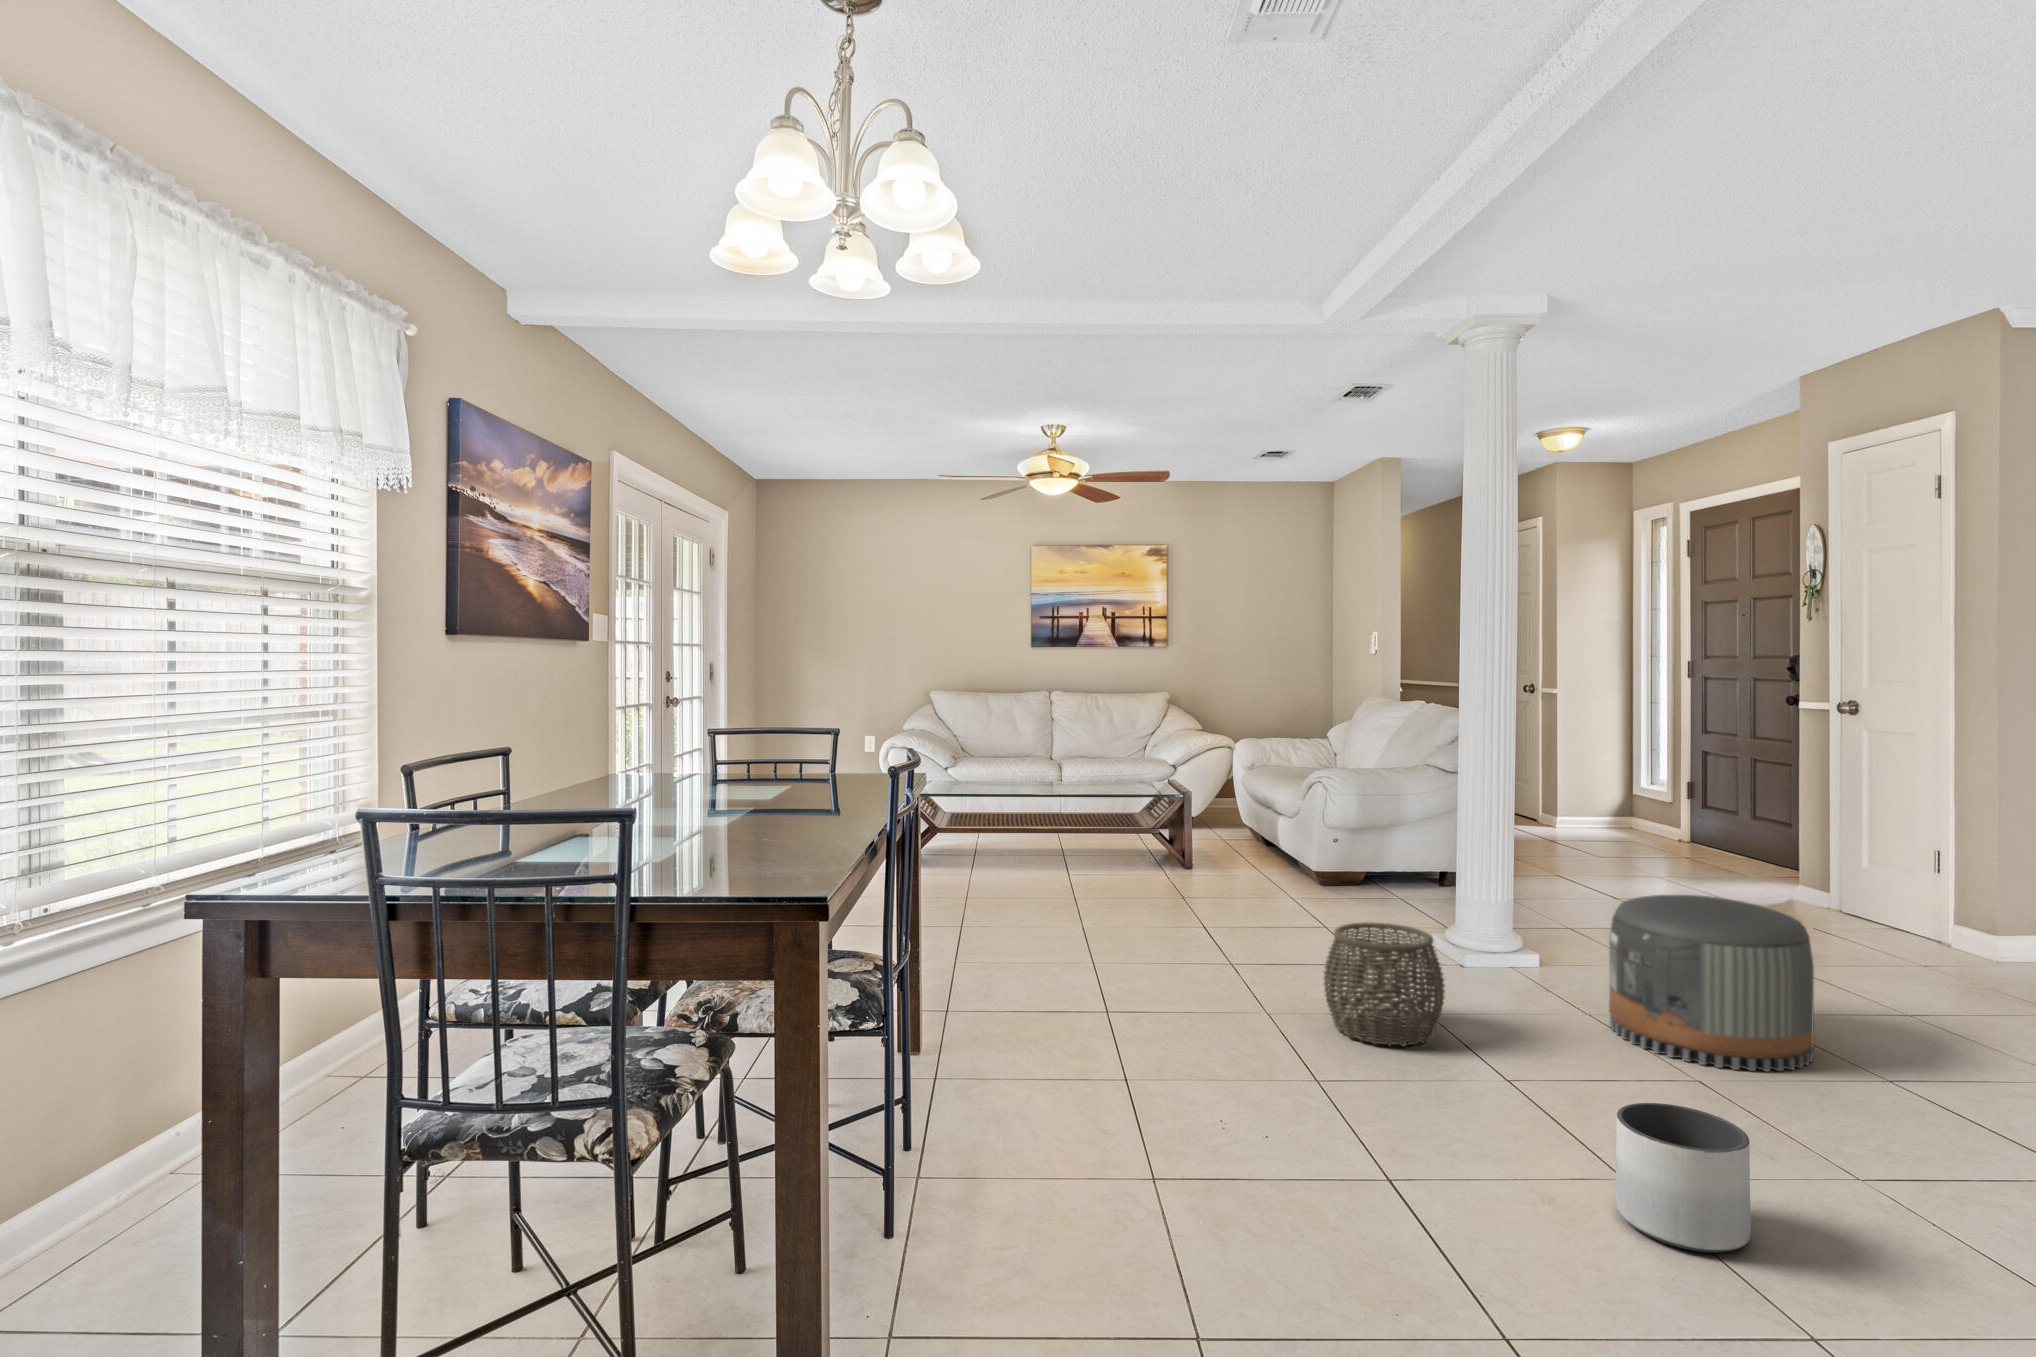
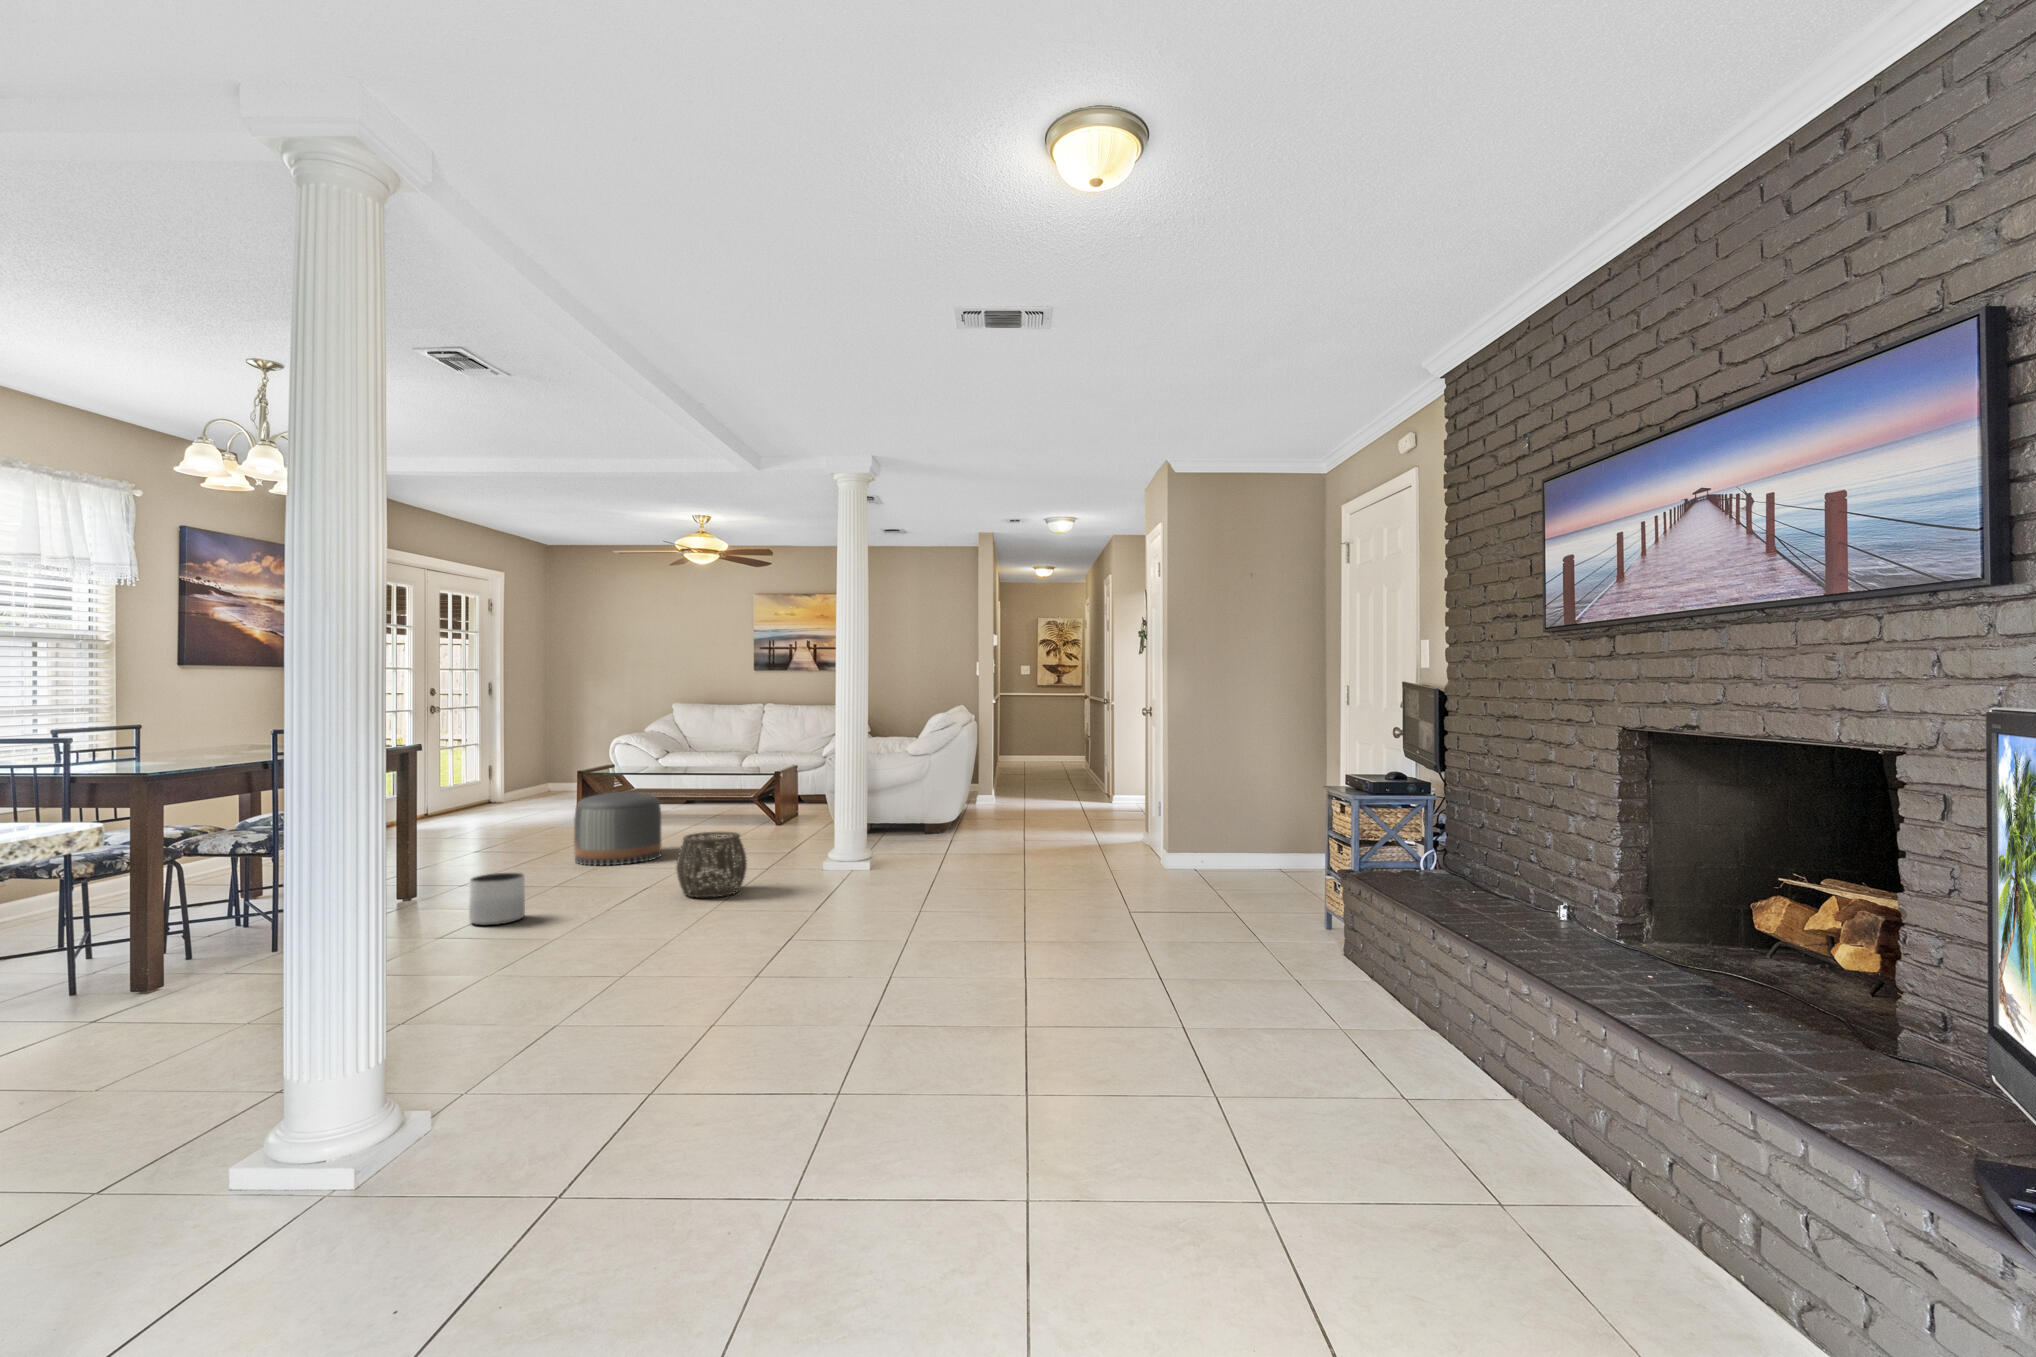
pouf: present [1609,895,1814,1072] -> present [574,792,661,865]
planter: present [1615,1103,1751,1253] -> present [469,873,525,925]

